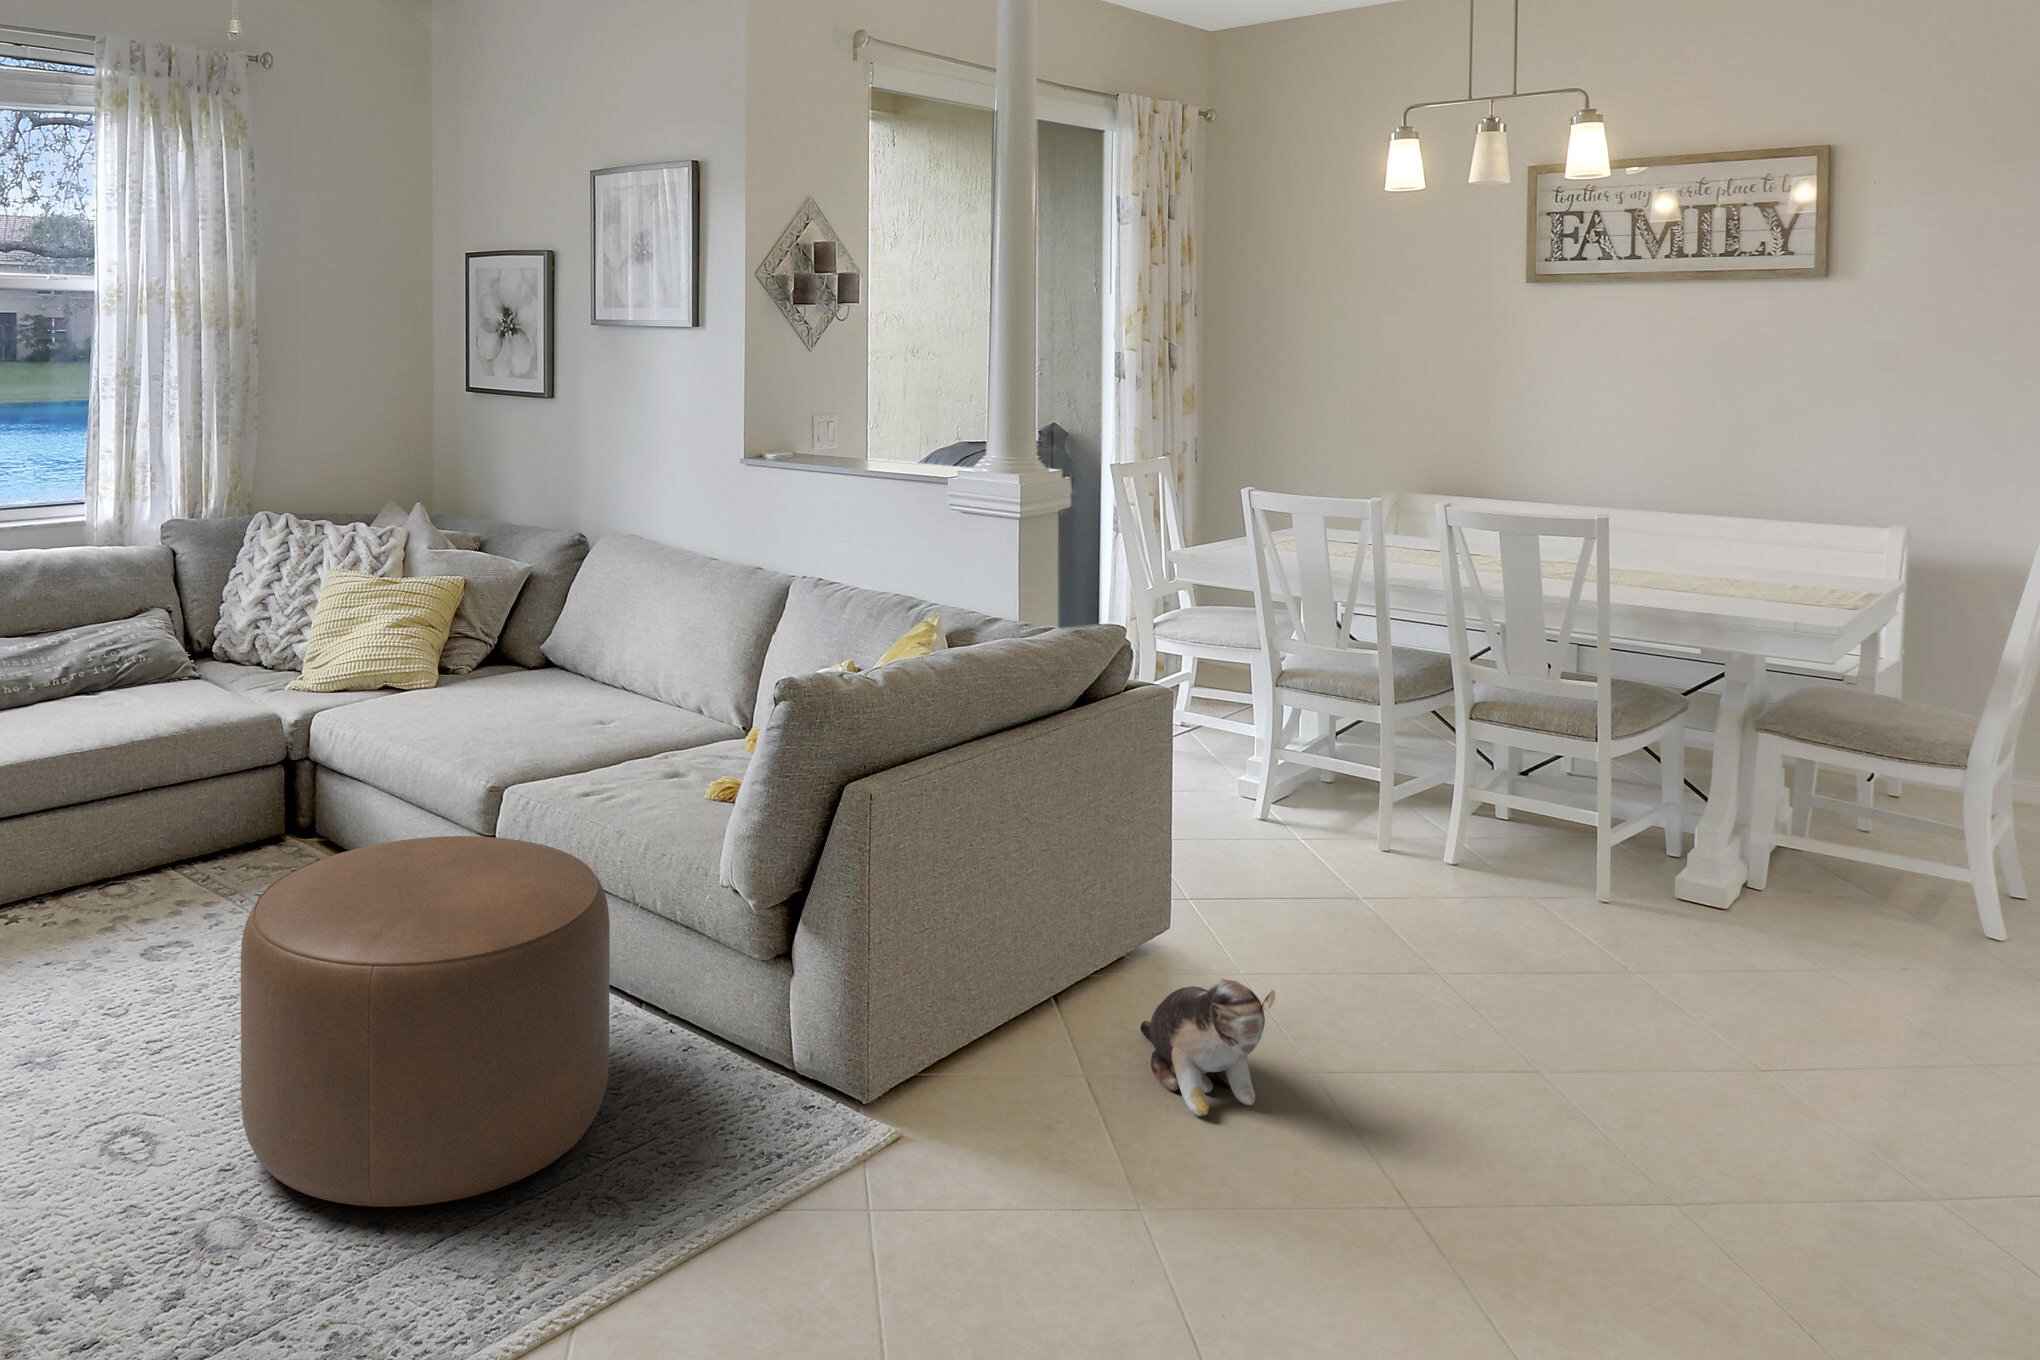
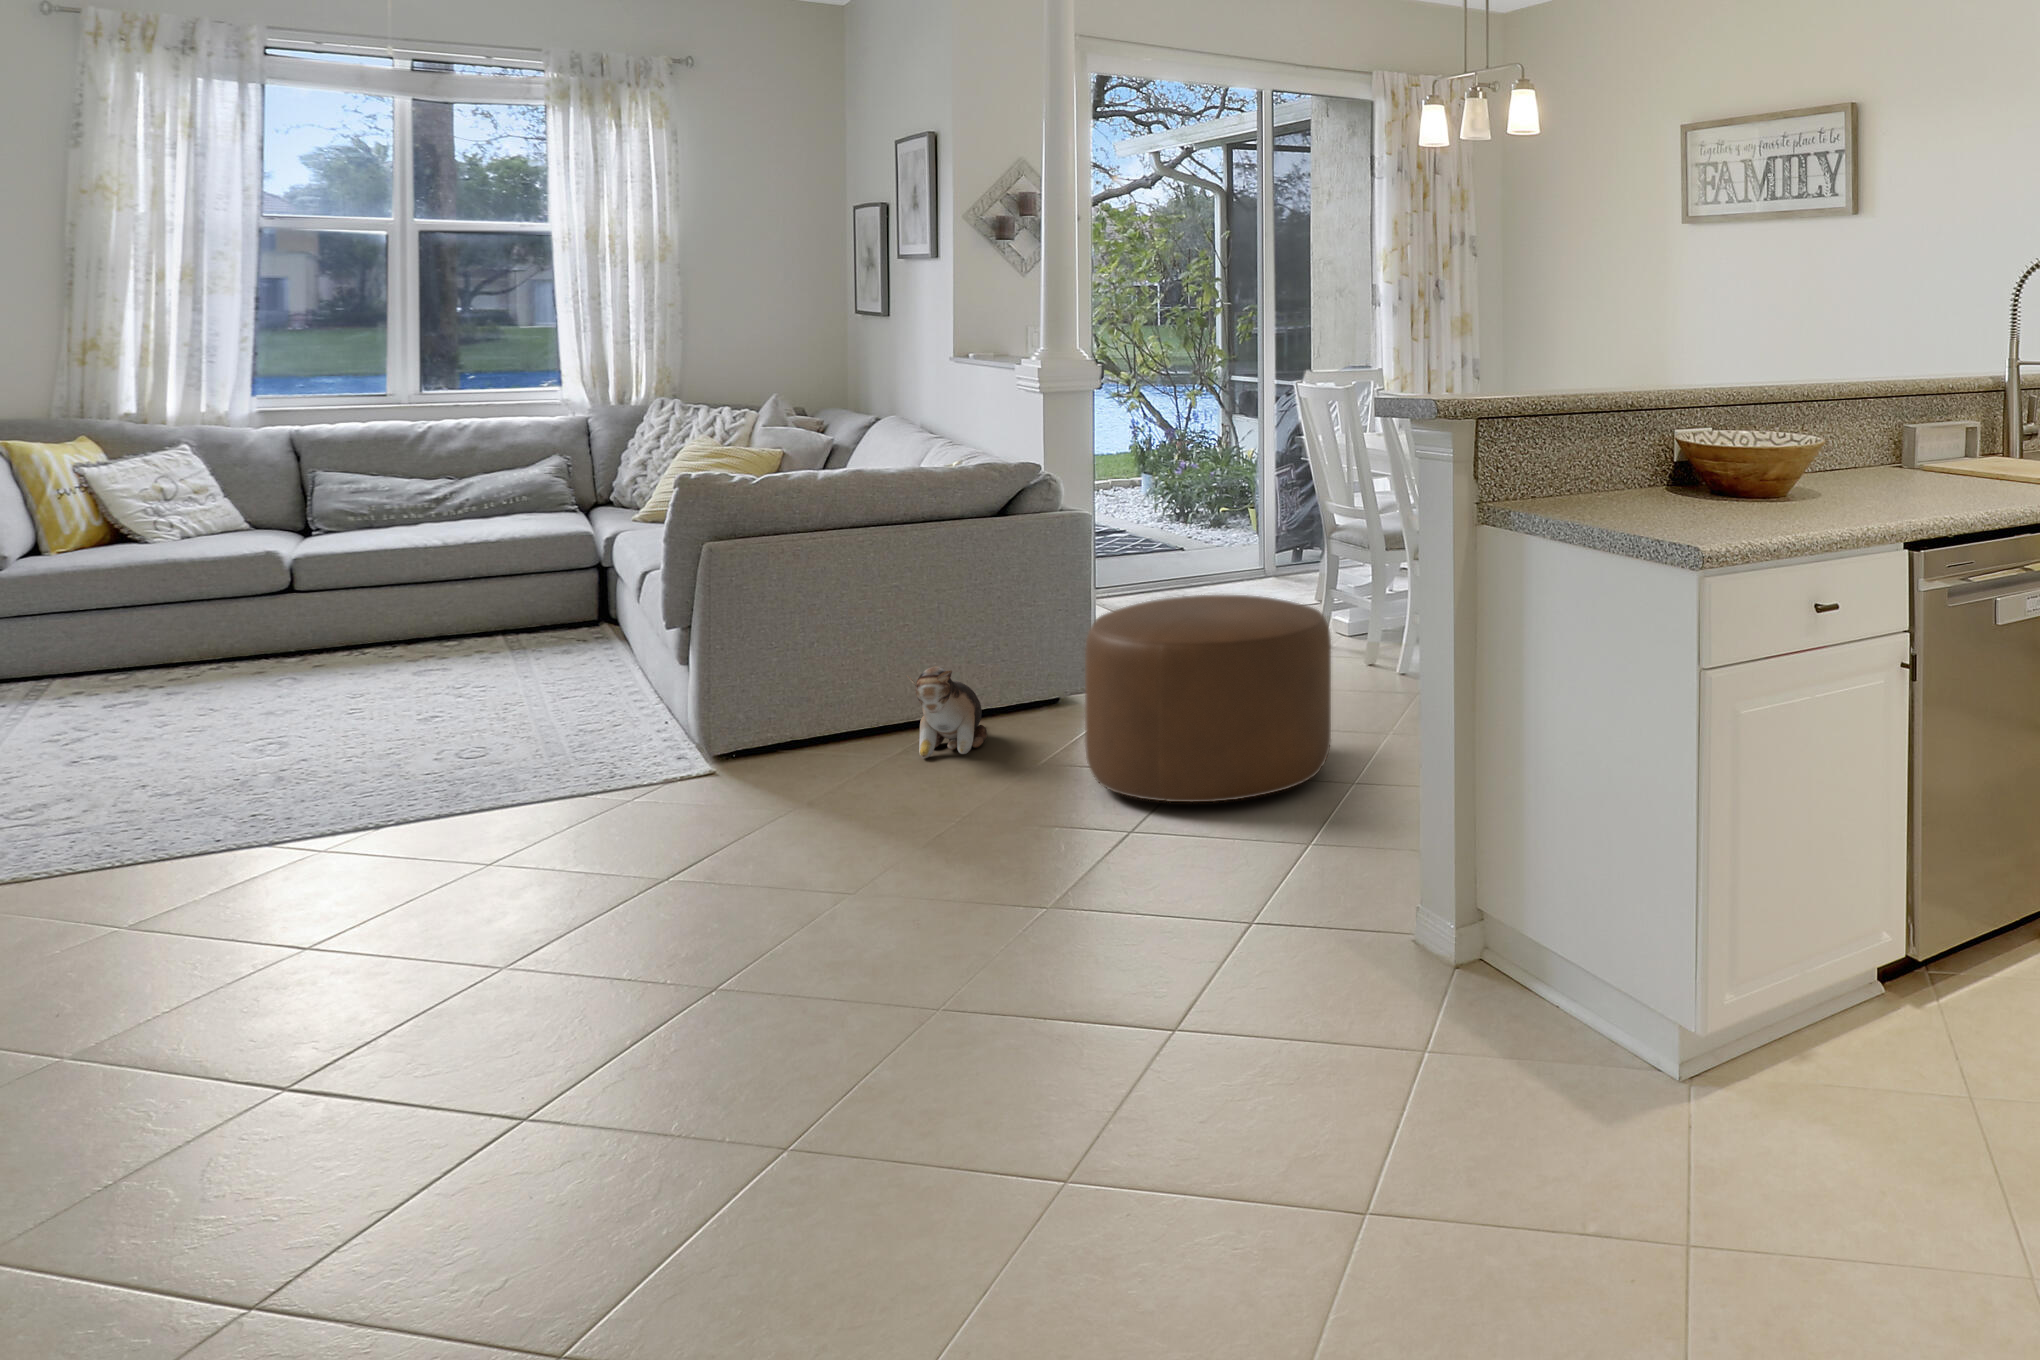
ottoman: present [241,836,610,1207] -> present [1085,595,1331,802]

